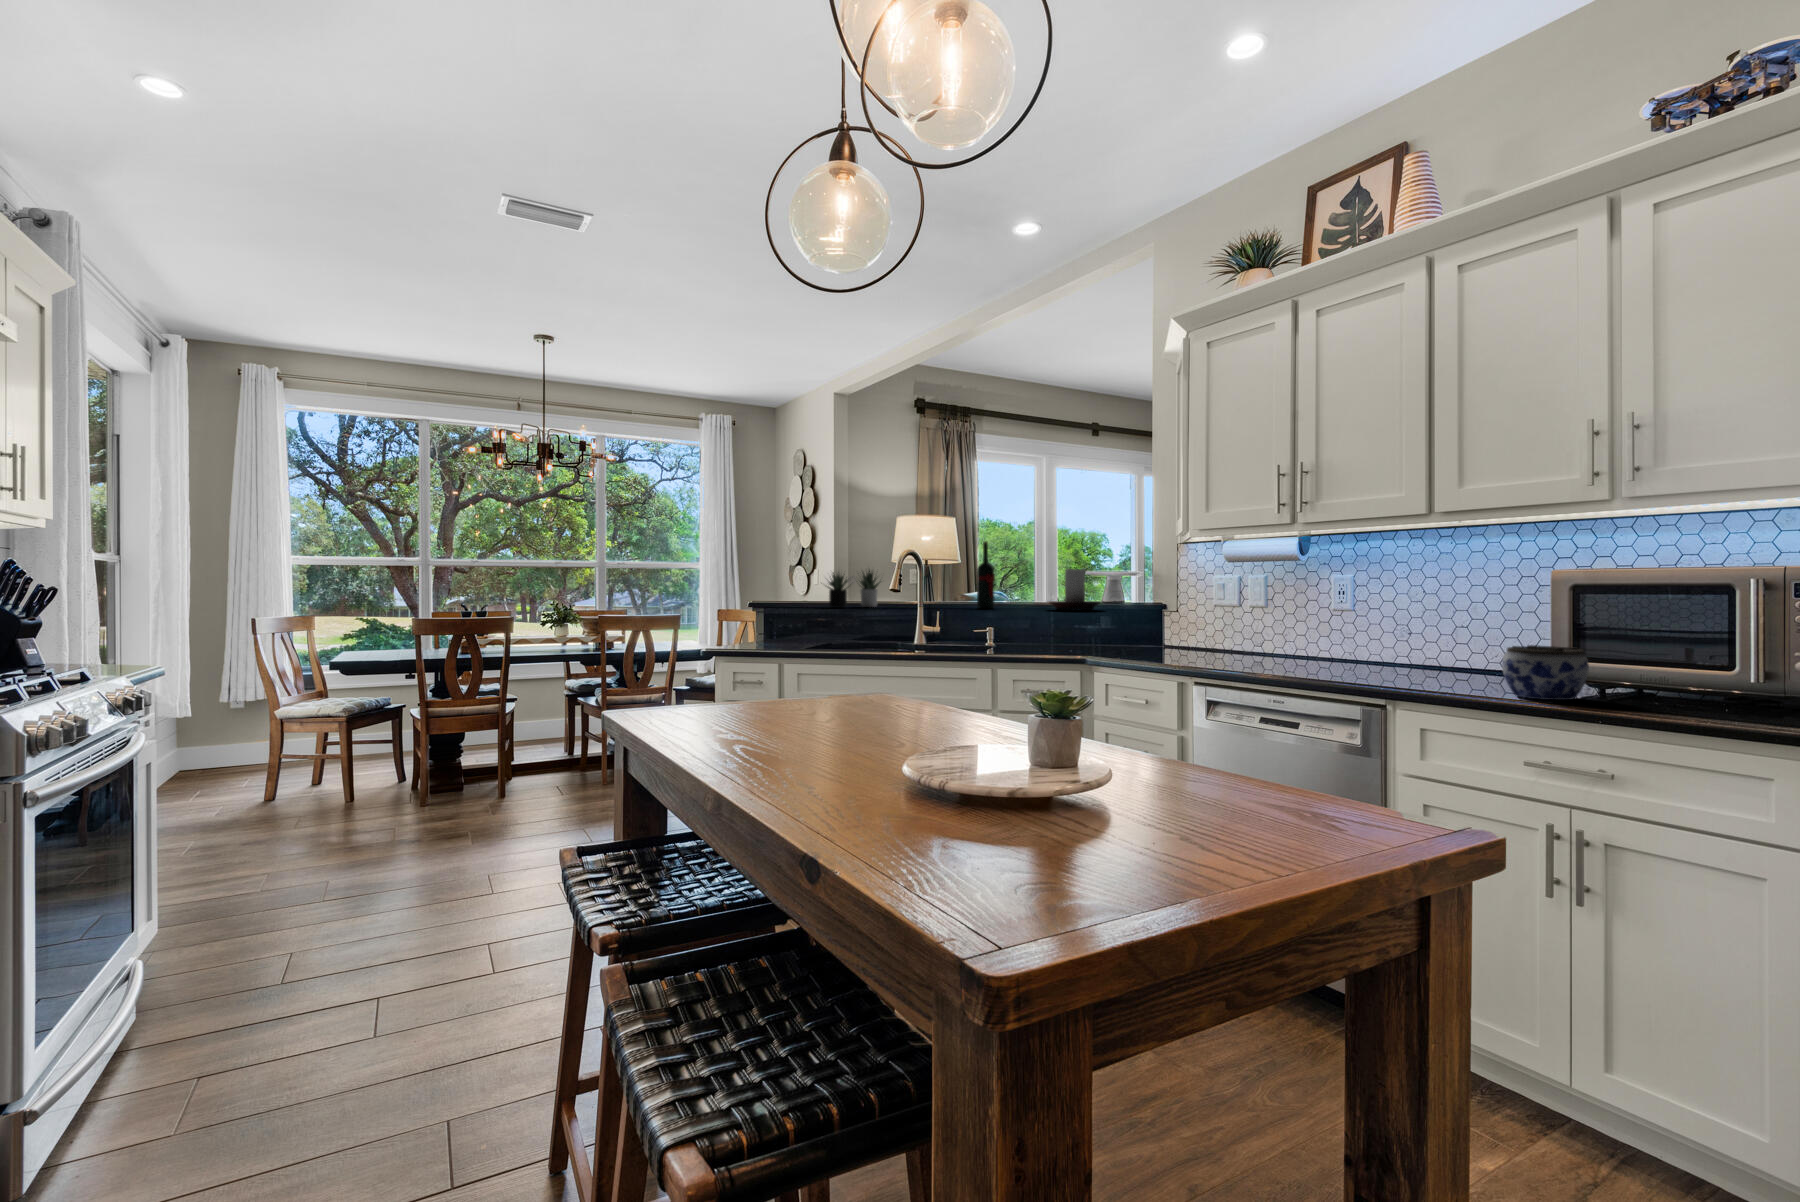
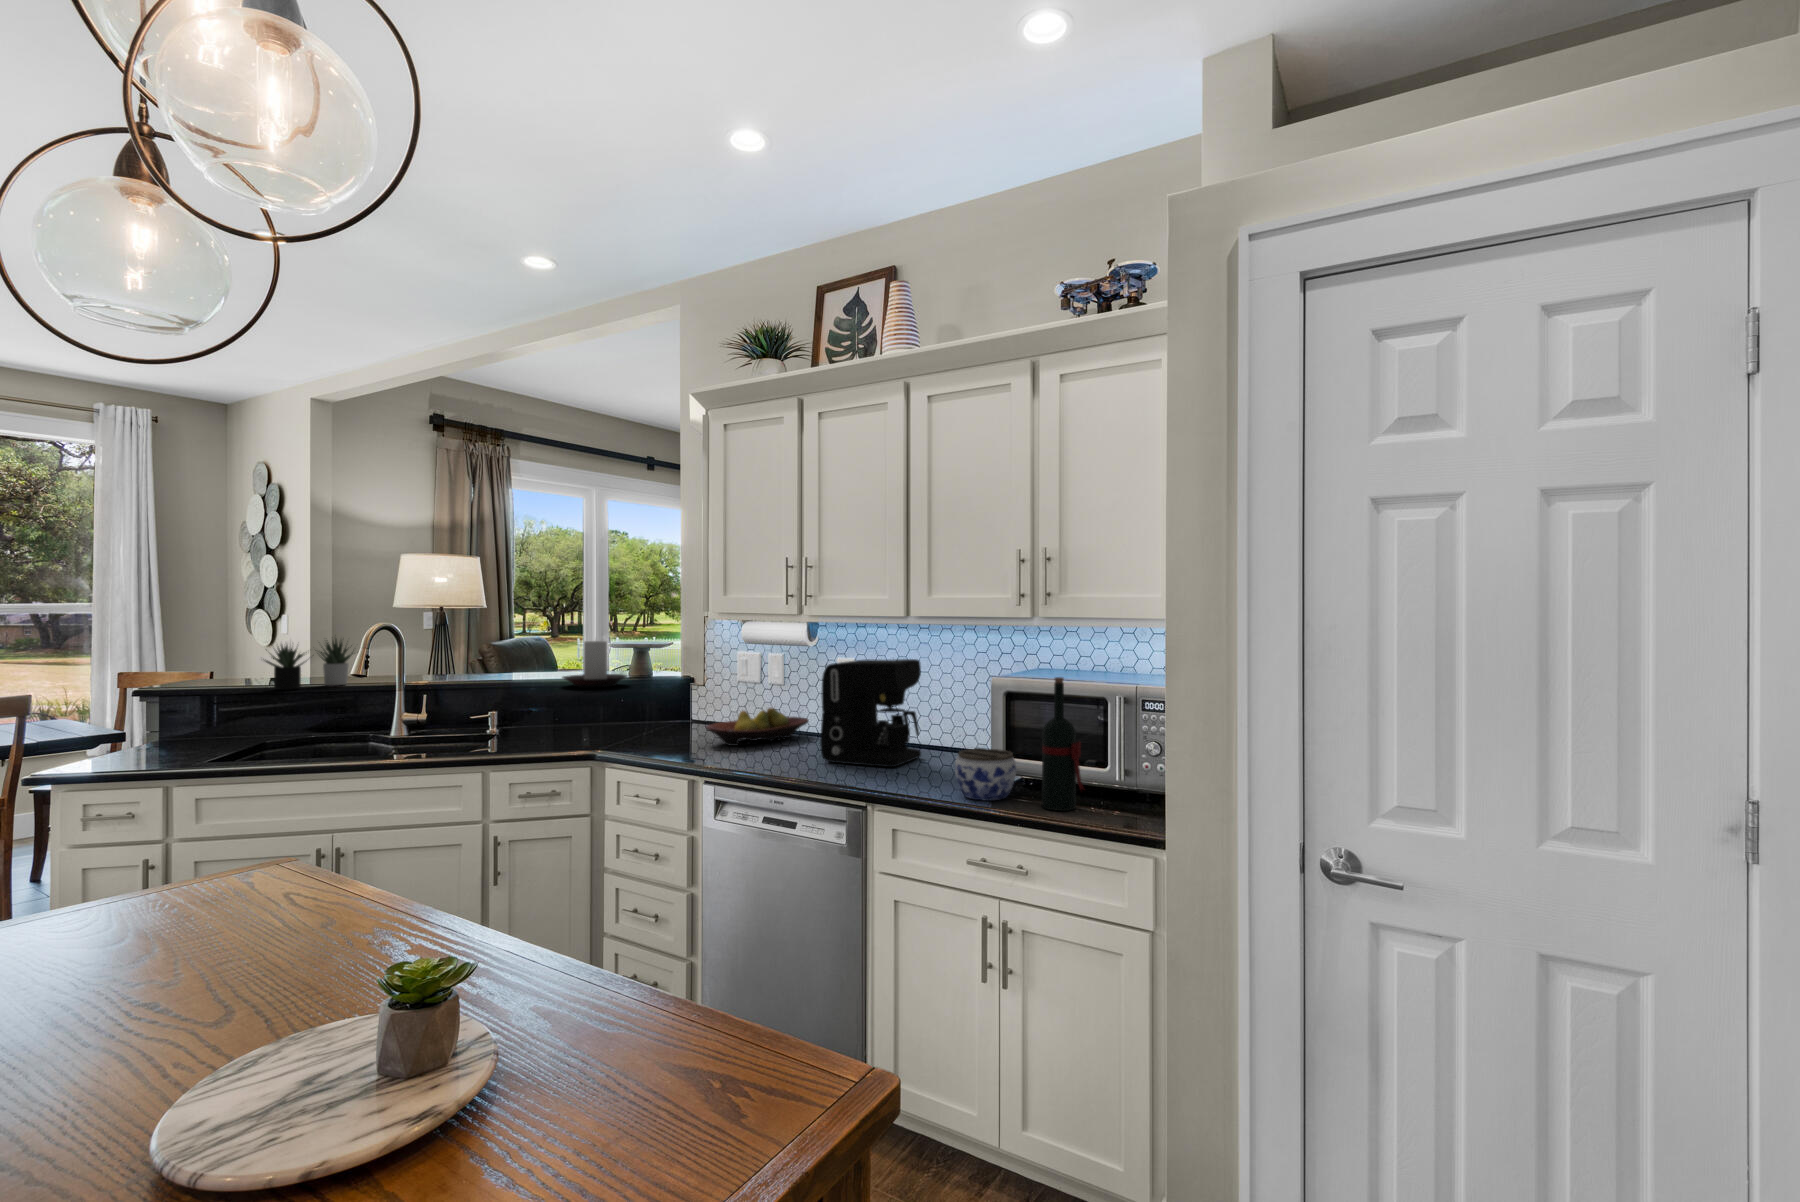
wine bottle: present [977,541,995,608] -> present [1042,677,1083,811]
coffee maker: none [1320,564,1441,676] -> present [820,659,921,767]
fruit bowl: none [1189,626,1295,659] -> present [706,708,809,746]

